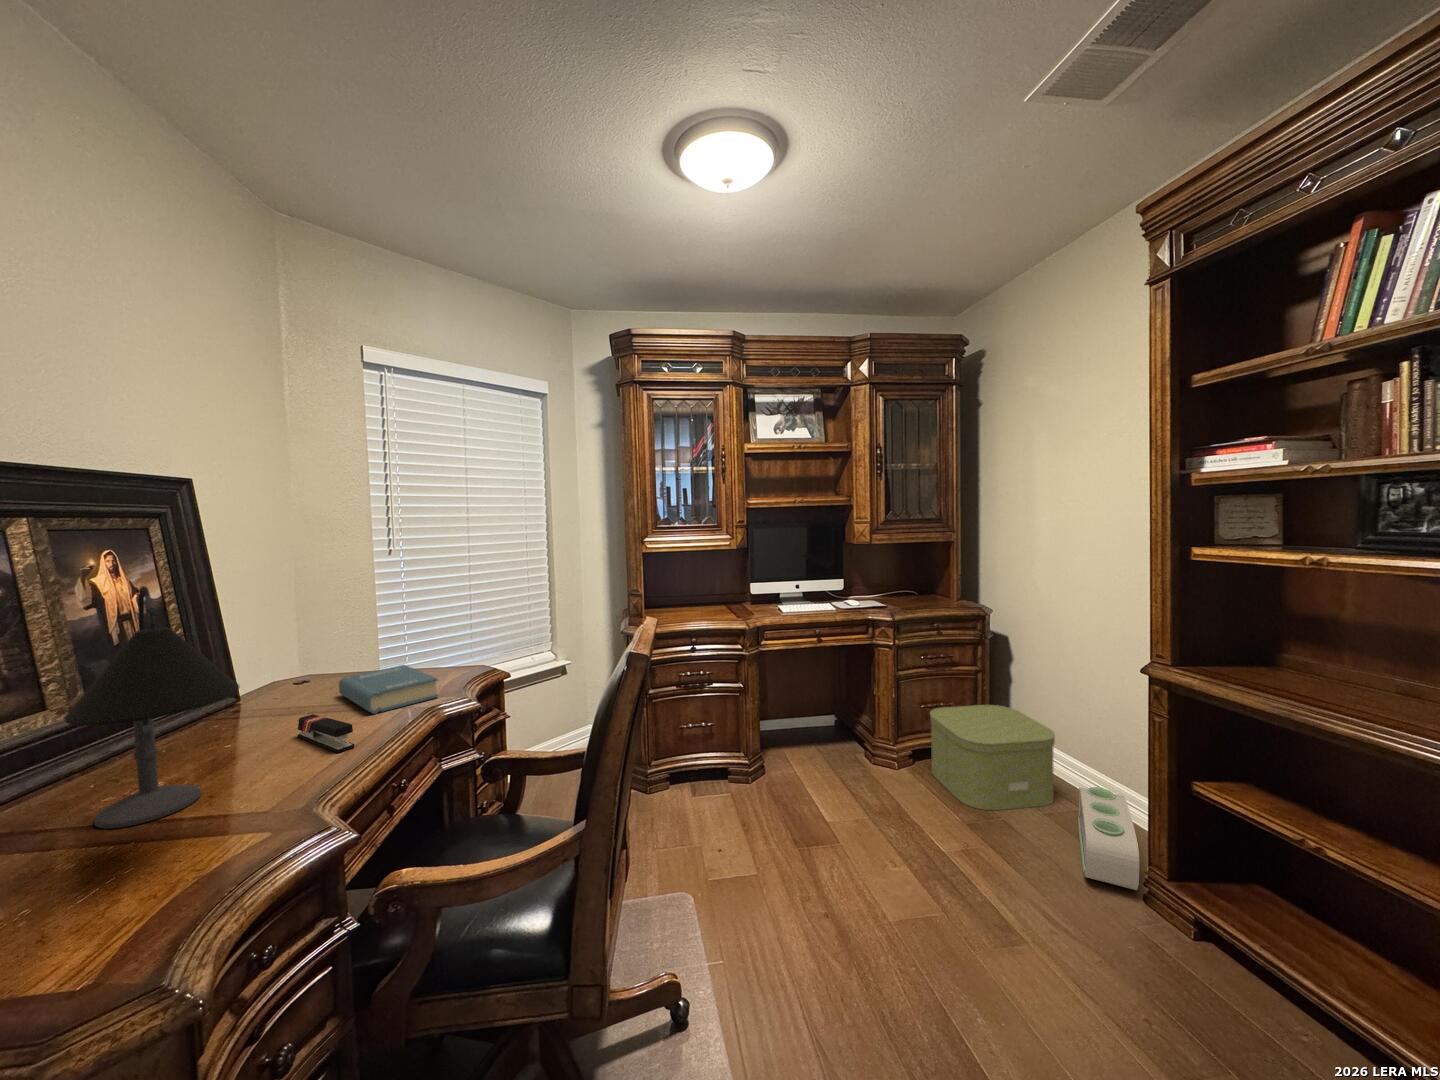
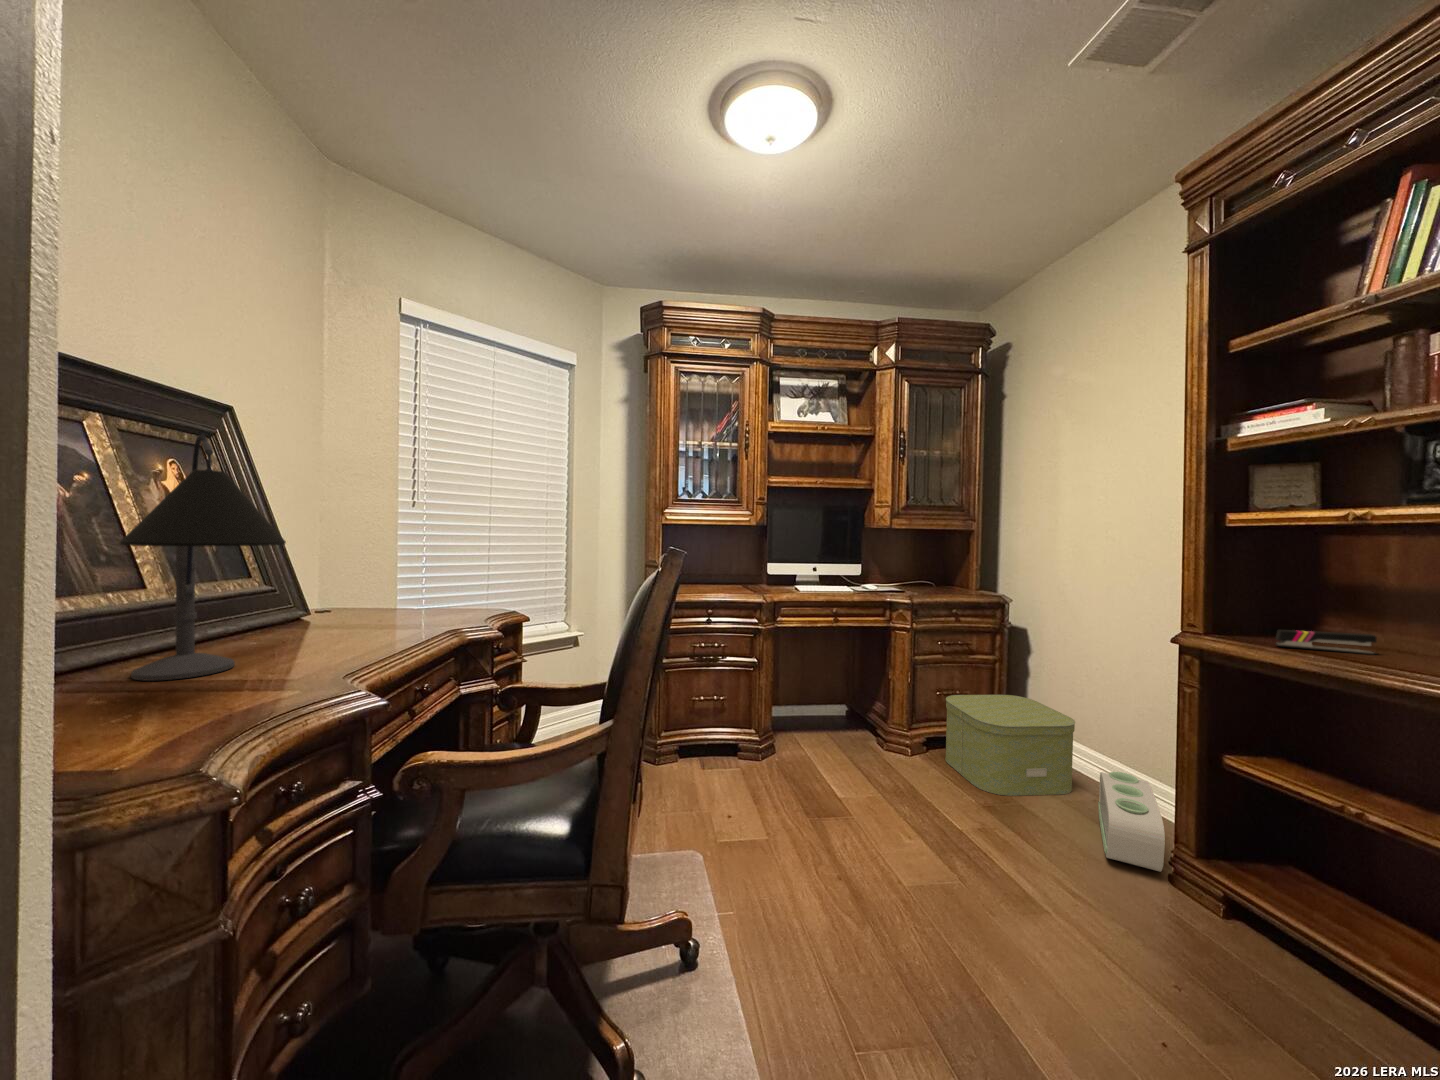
hardback book: present [339,665,439,714] -> none [364,594,463,628]
stapler: present [298,714,355,752] -> present [1276,630,1377,655]

